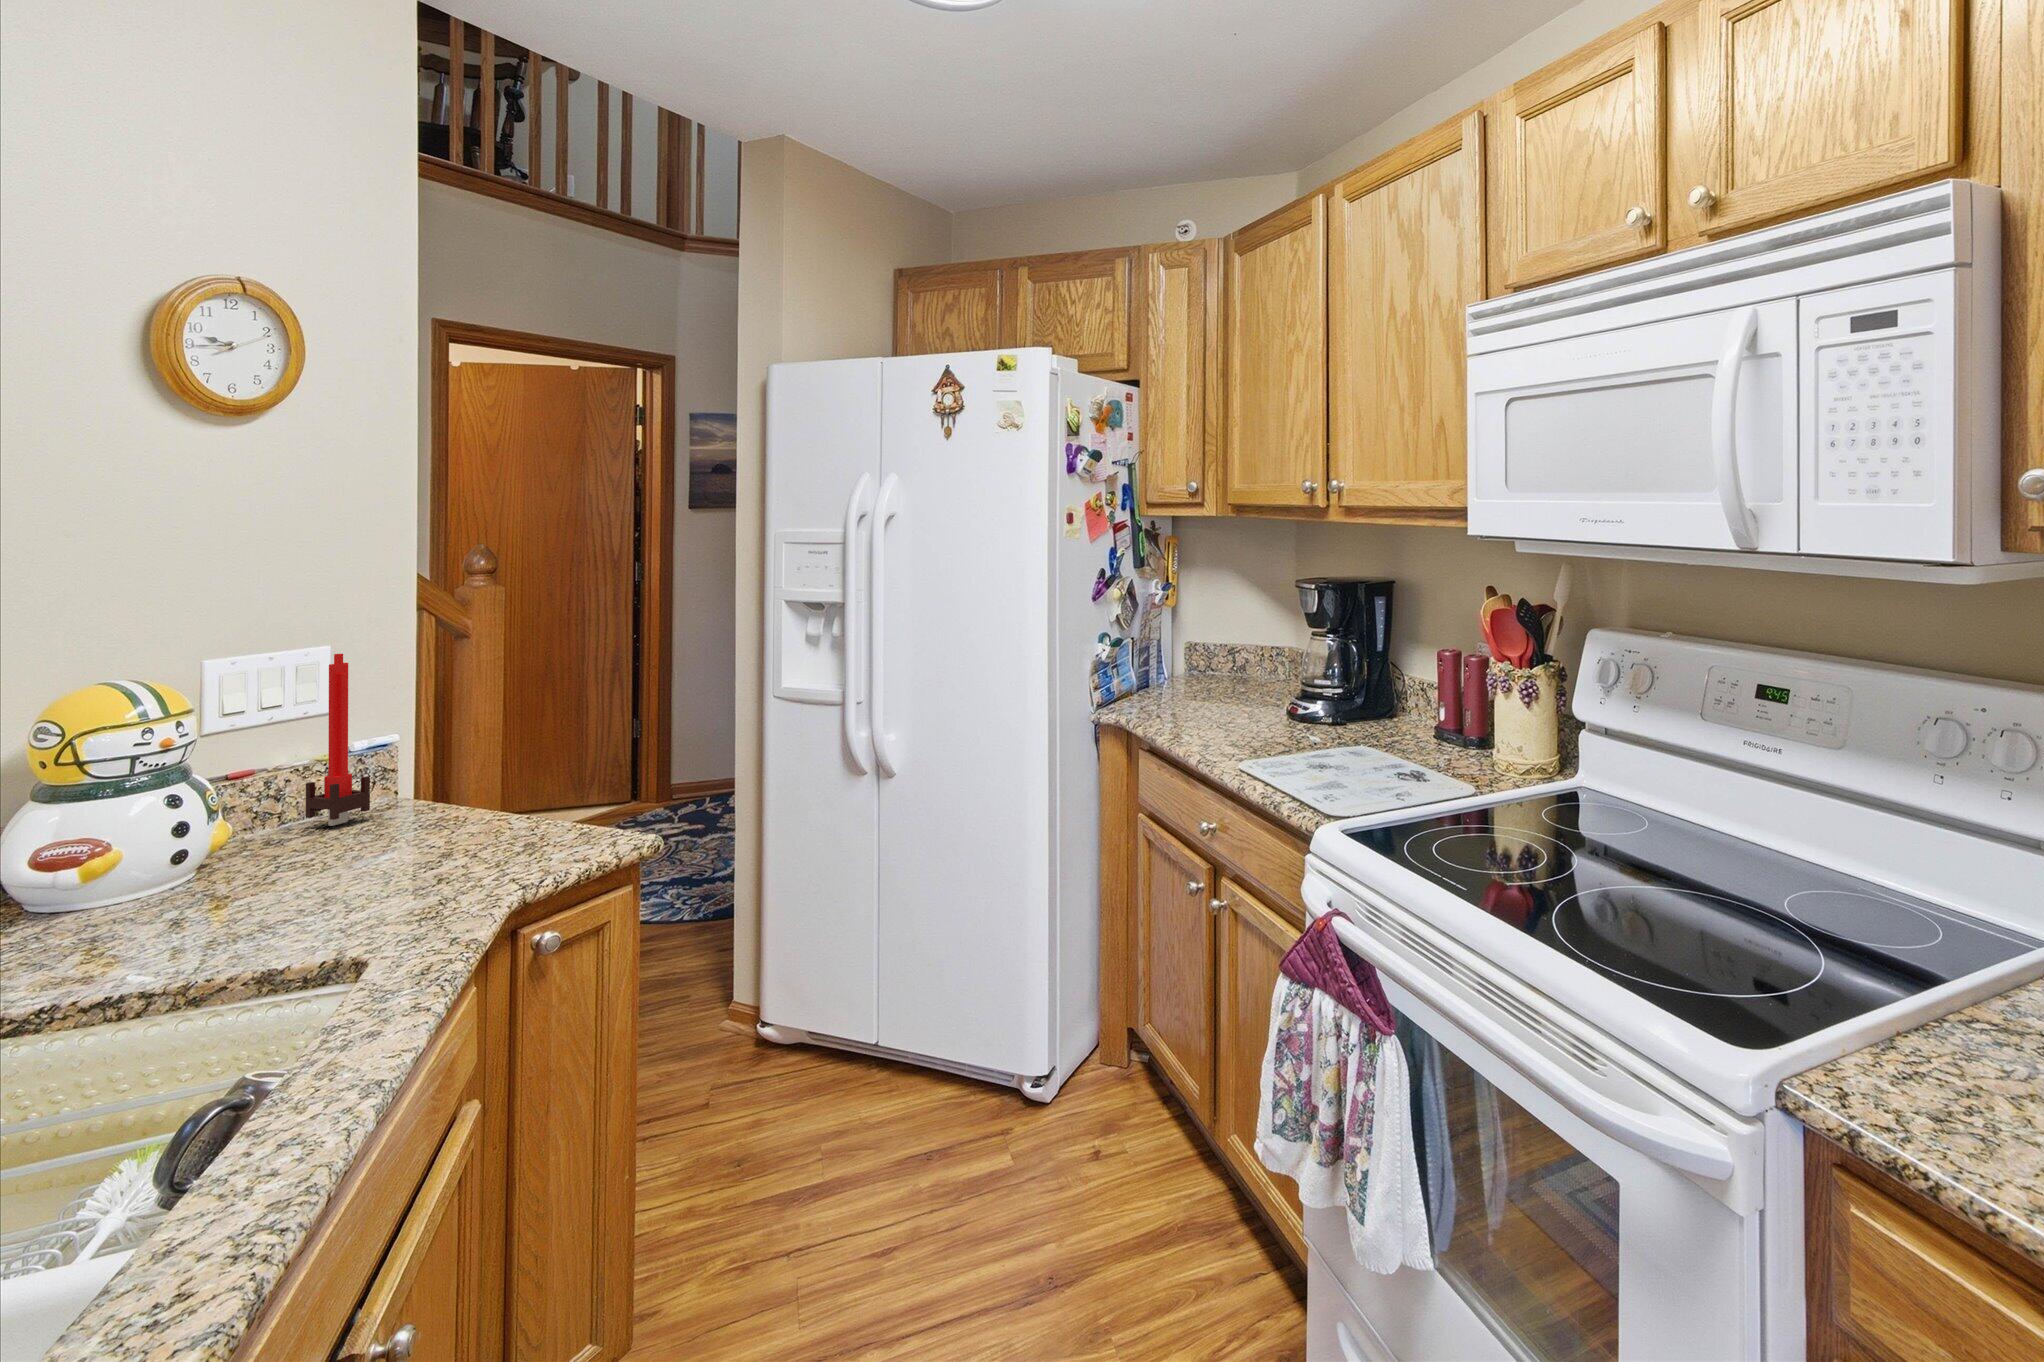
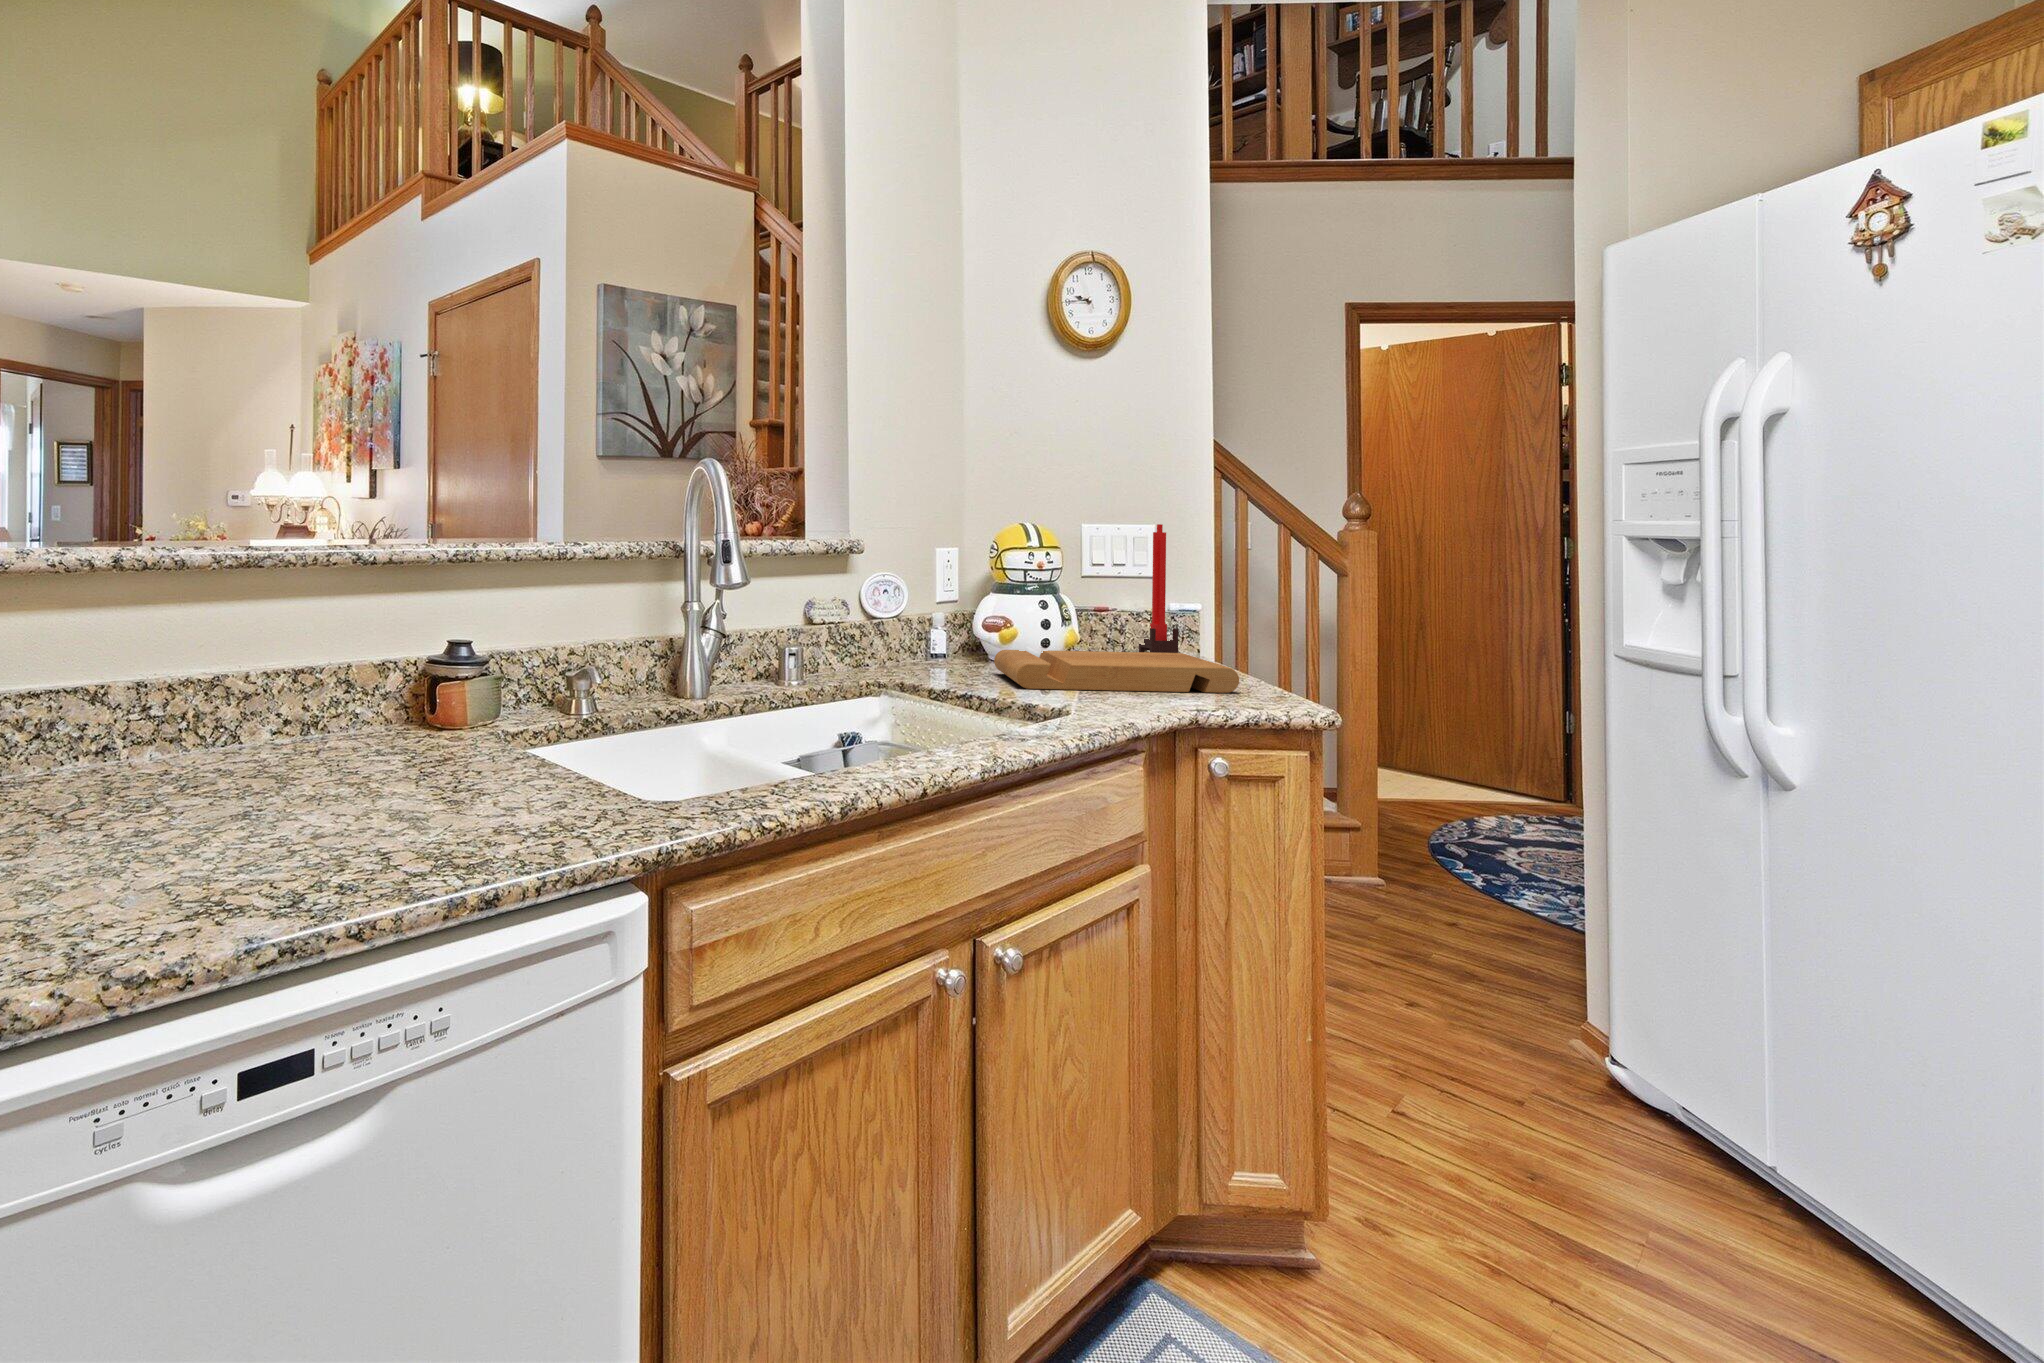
cutting board: none [108,817,519,942] -> present [994,650,1239,693]

